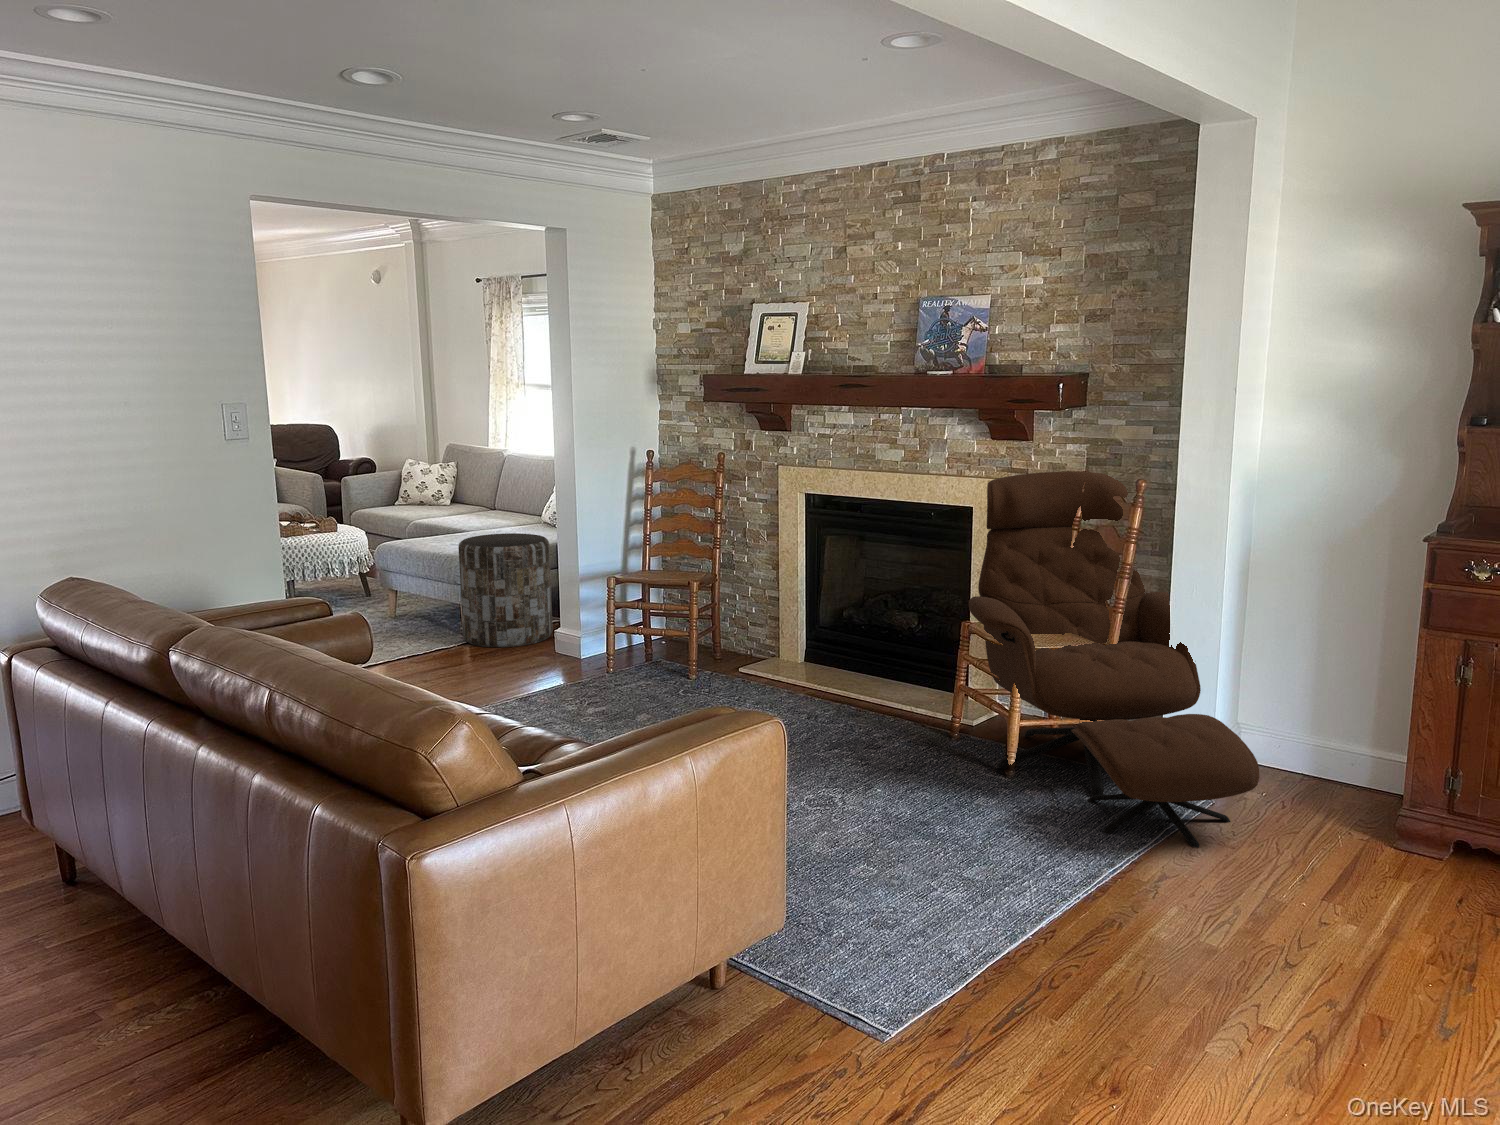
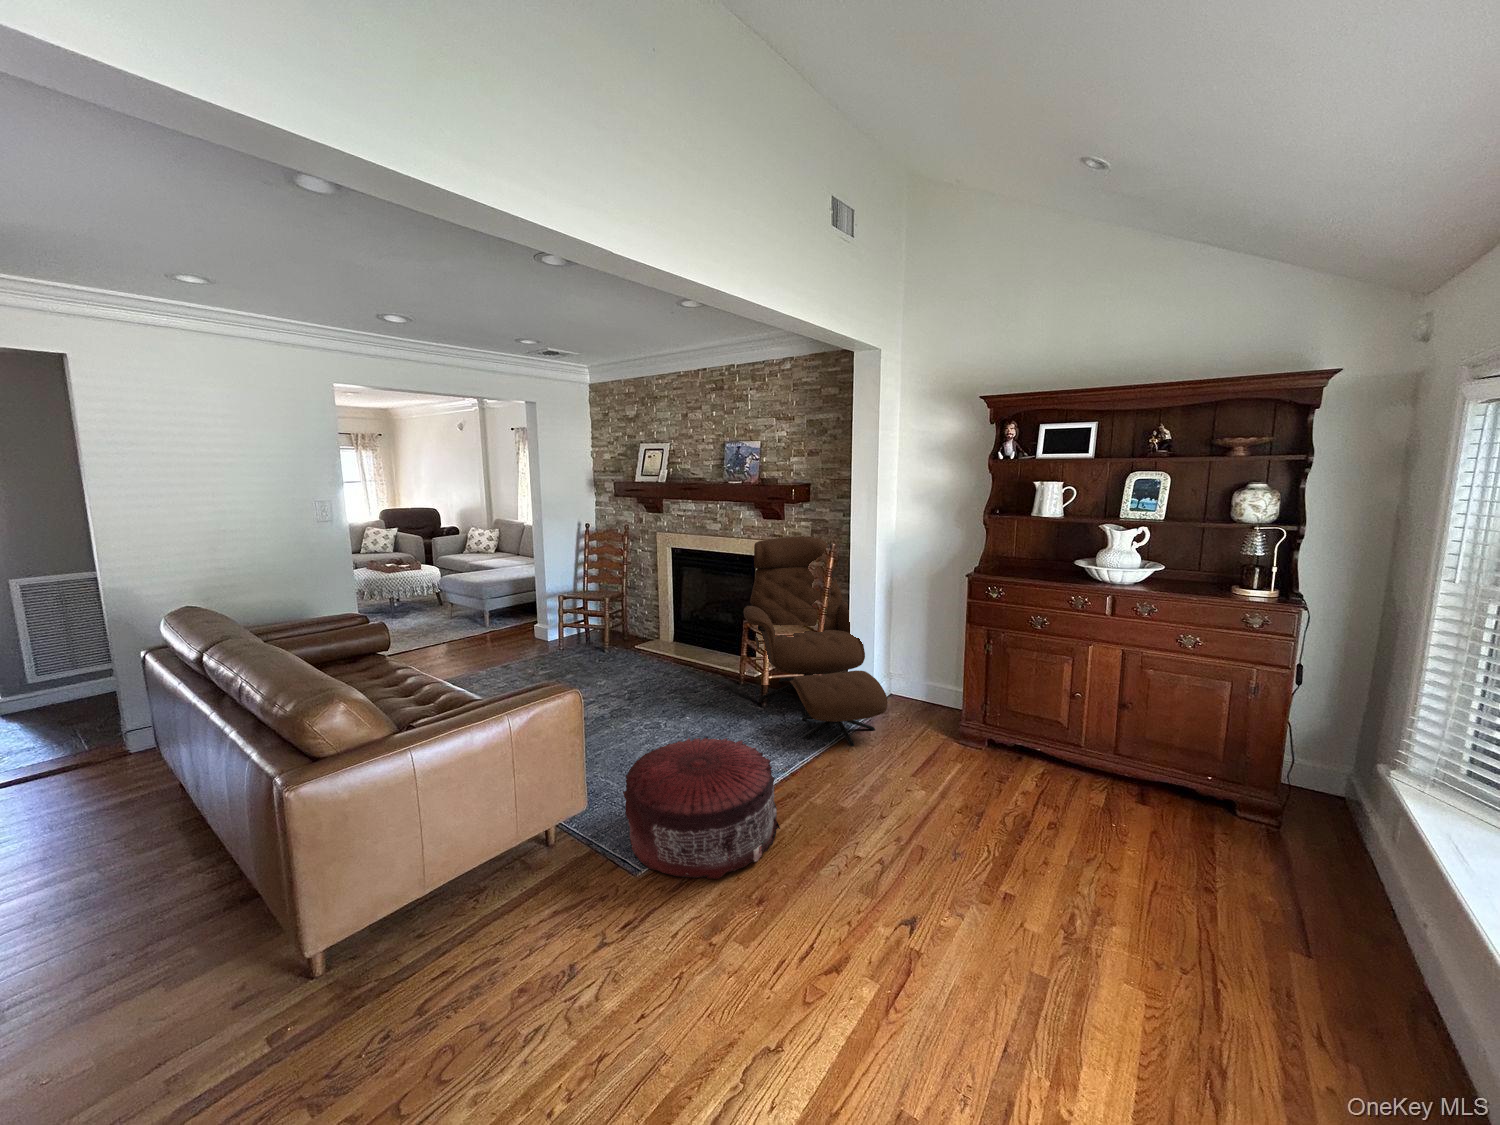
side table: present [458,533,553,647] -> none [482,570,538,634]
pouf: none [842,817,1113,1050] -> present [623,738,780,879]

